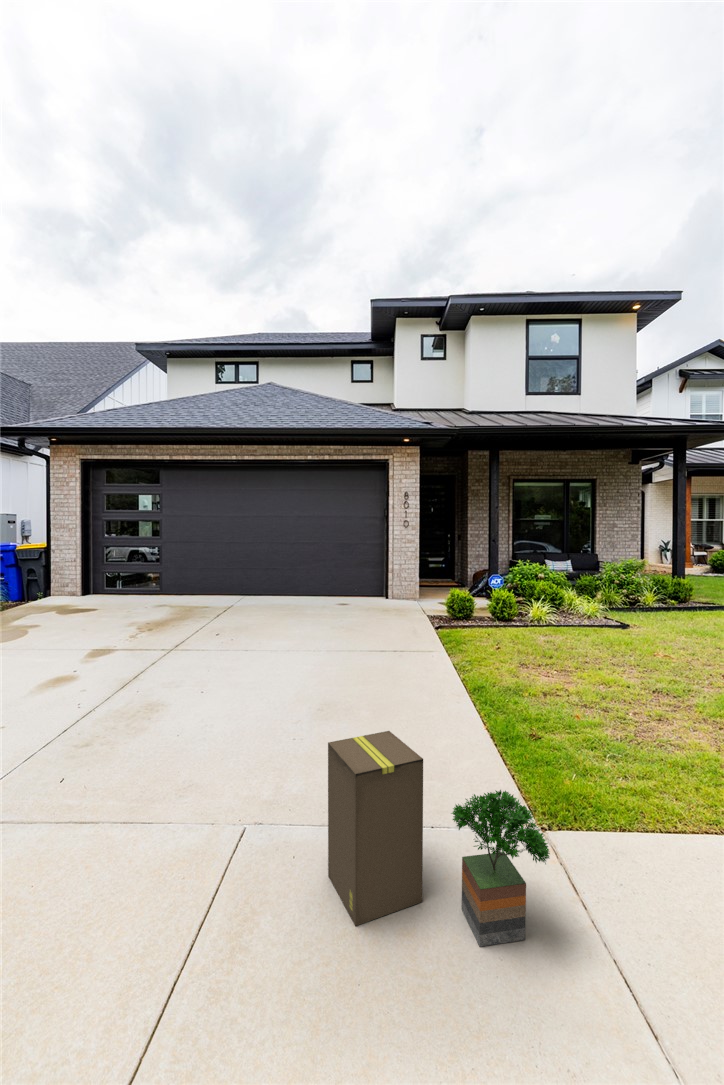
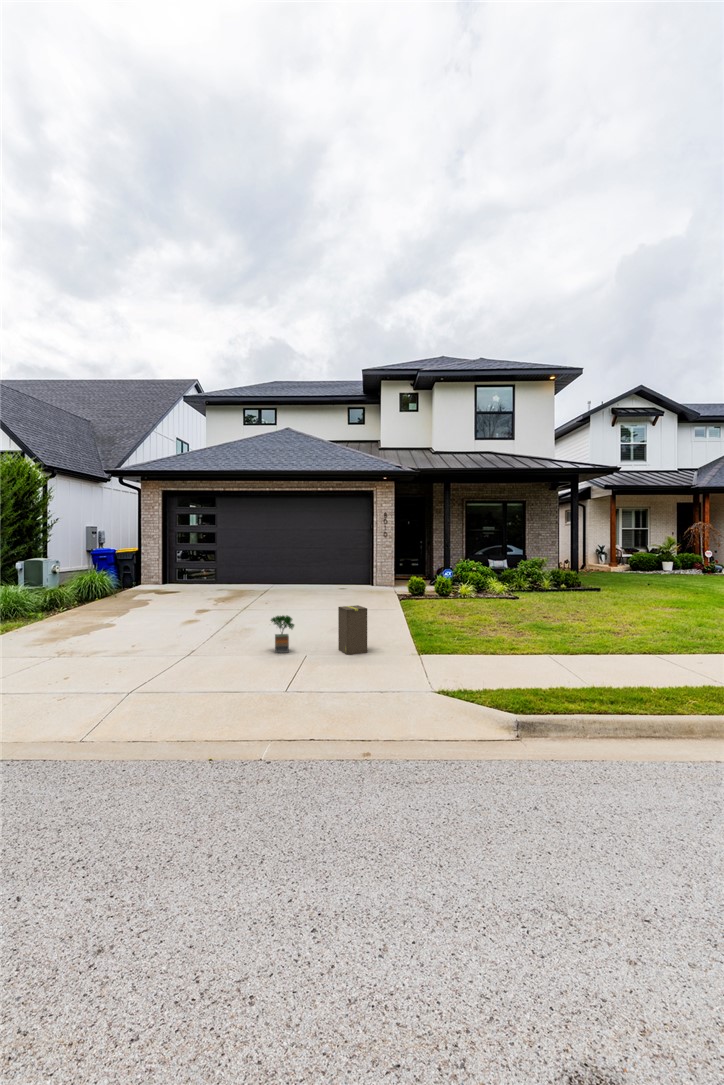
potted tree: present [451,790,550,947] -> present [271,616,294,653]

